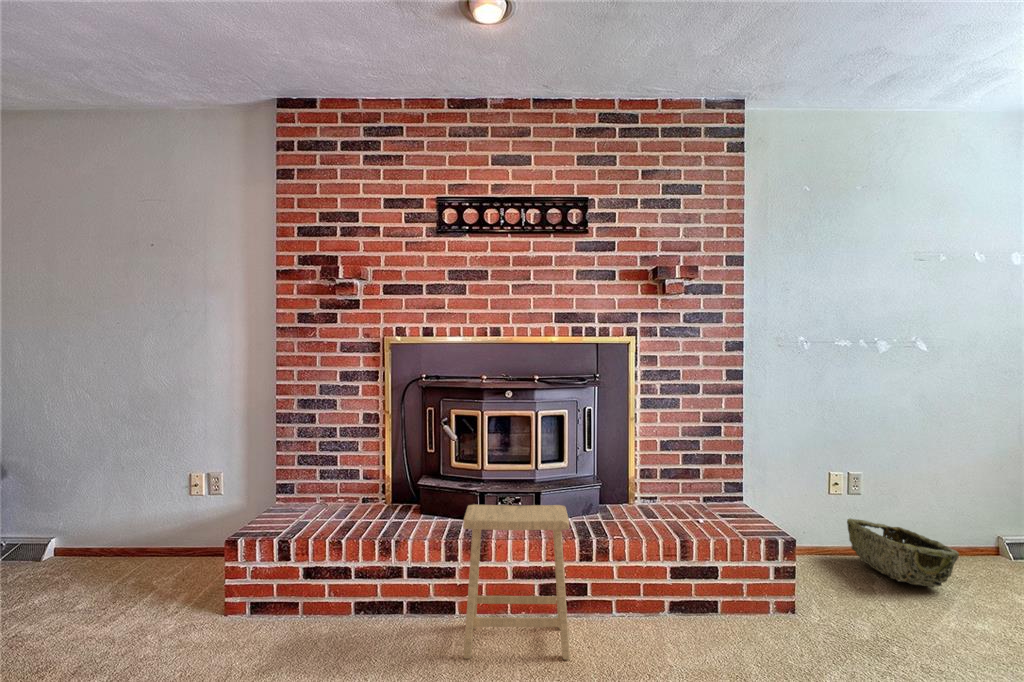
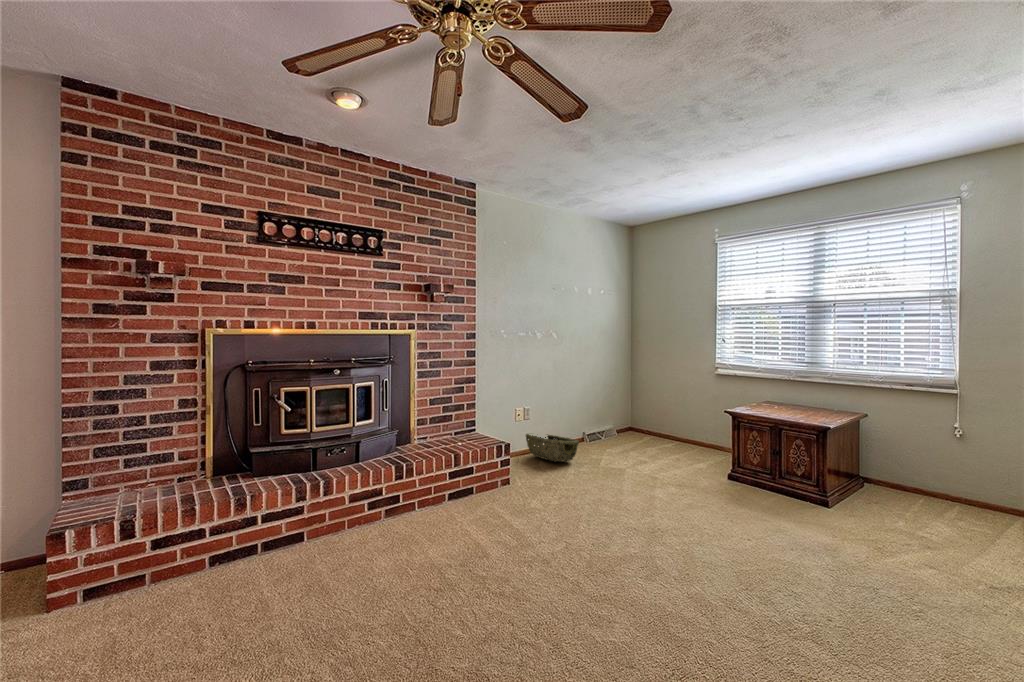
footstool: present [463,505,570,660] -> none [324,446,414,574]

